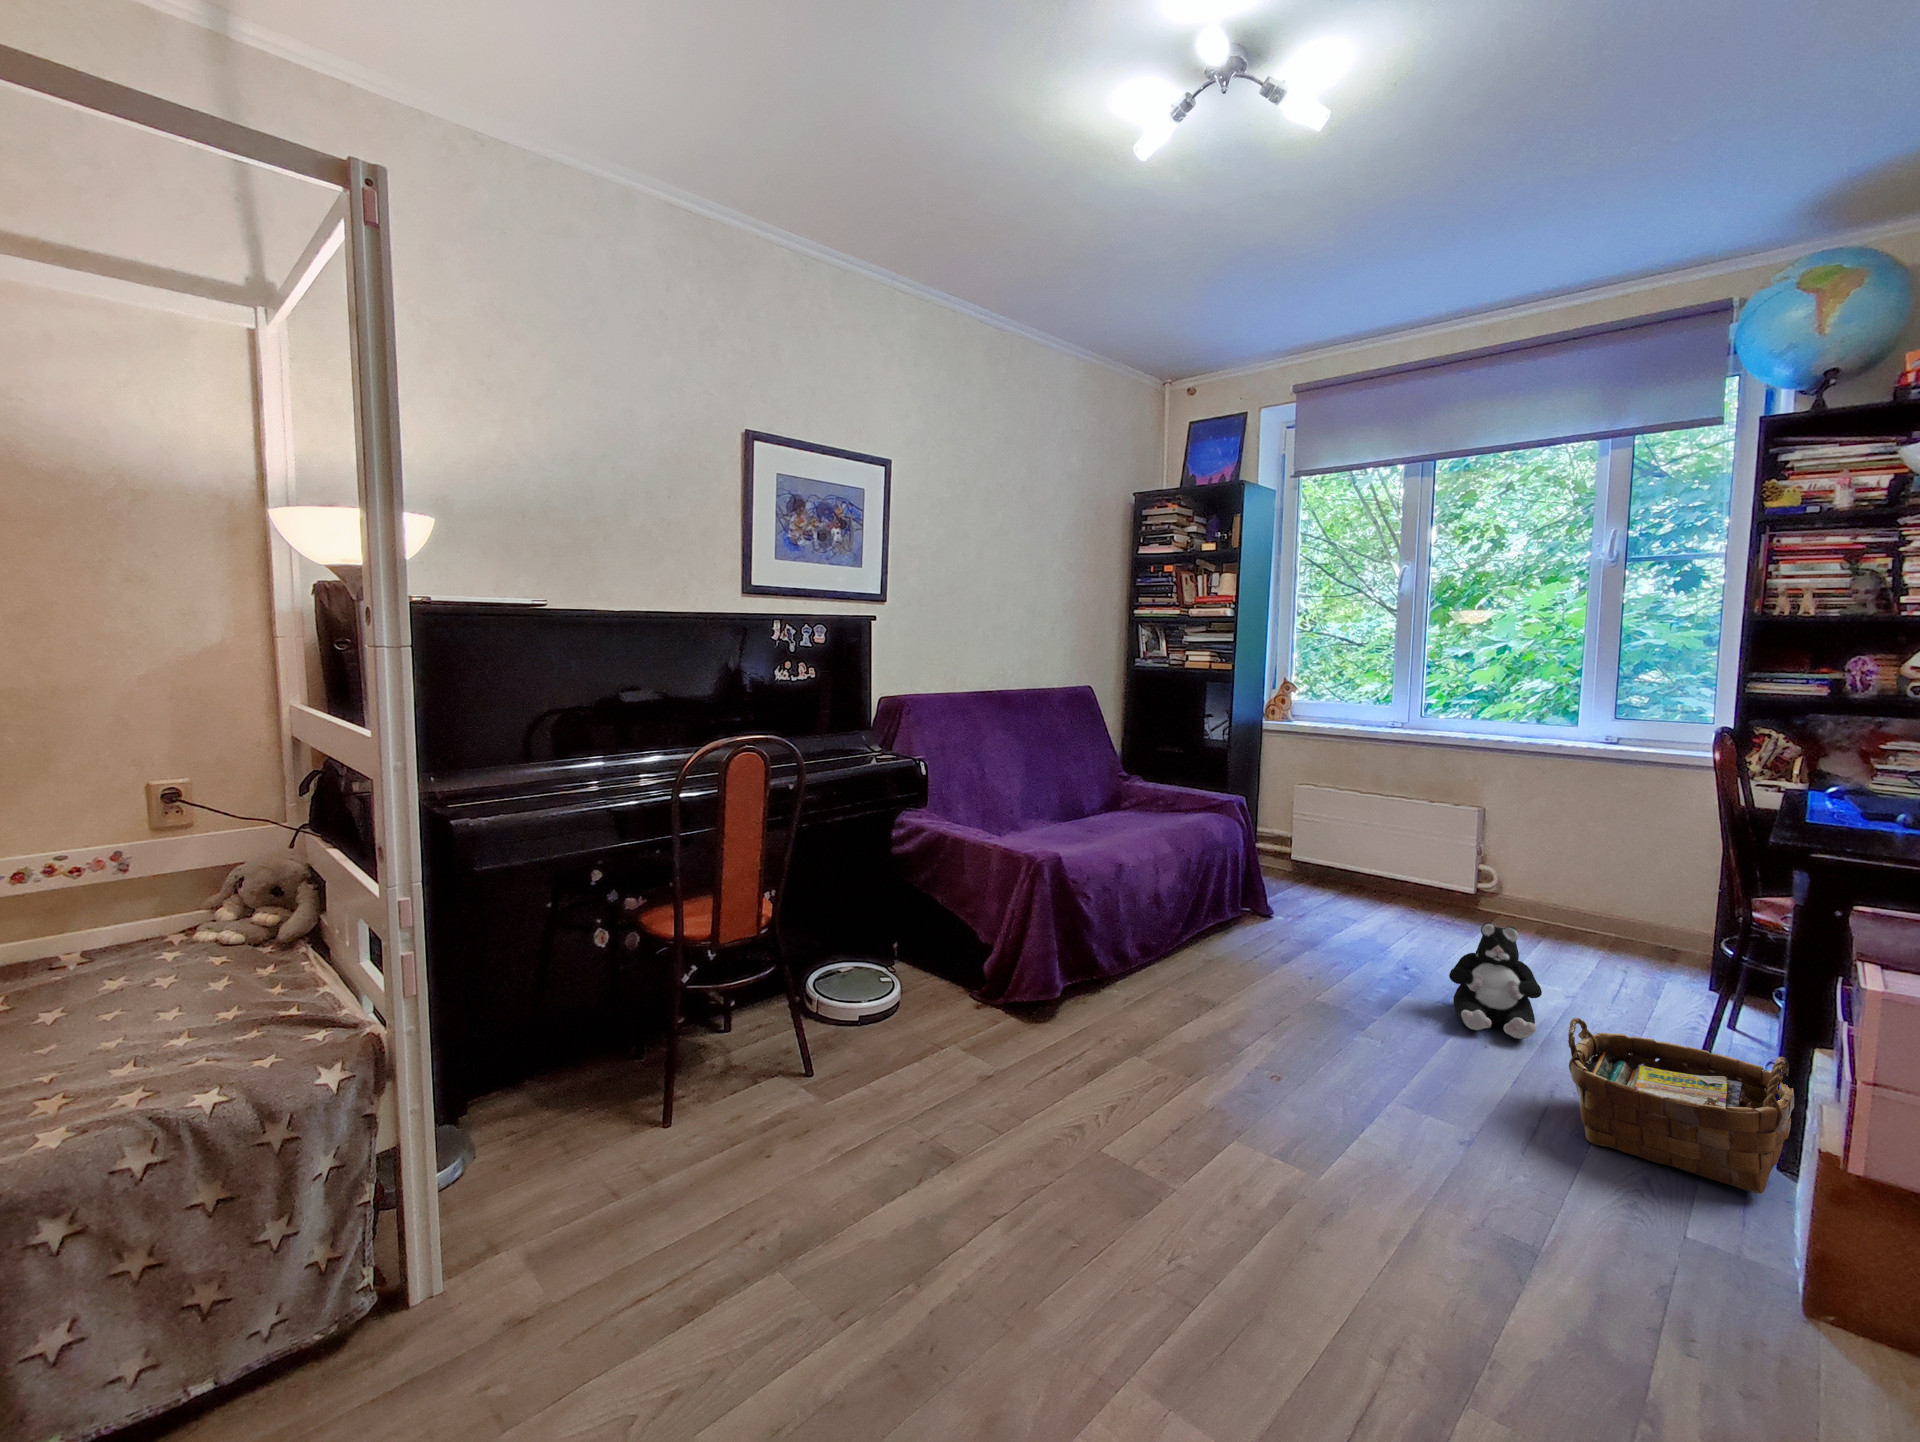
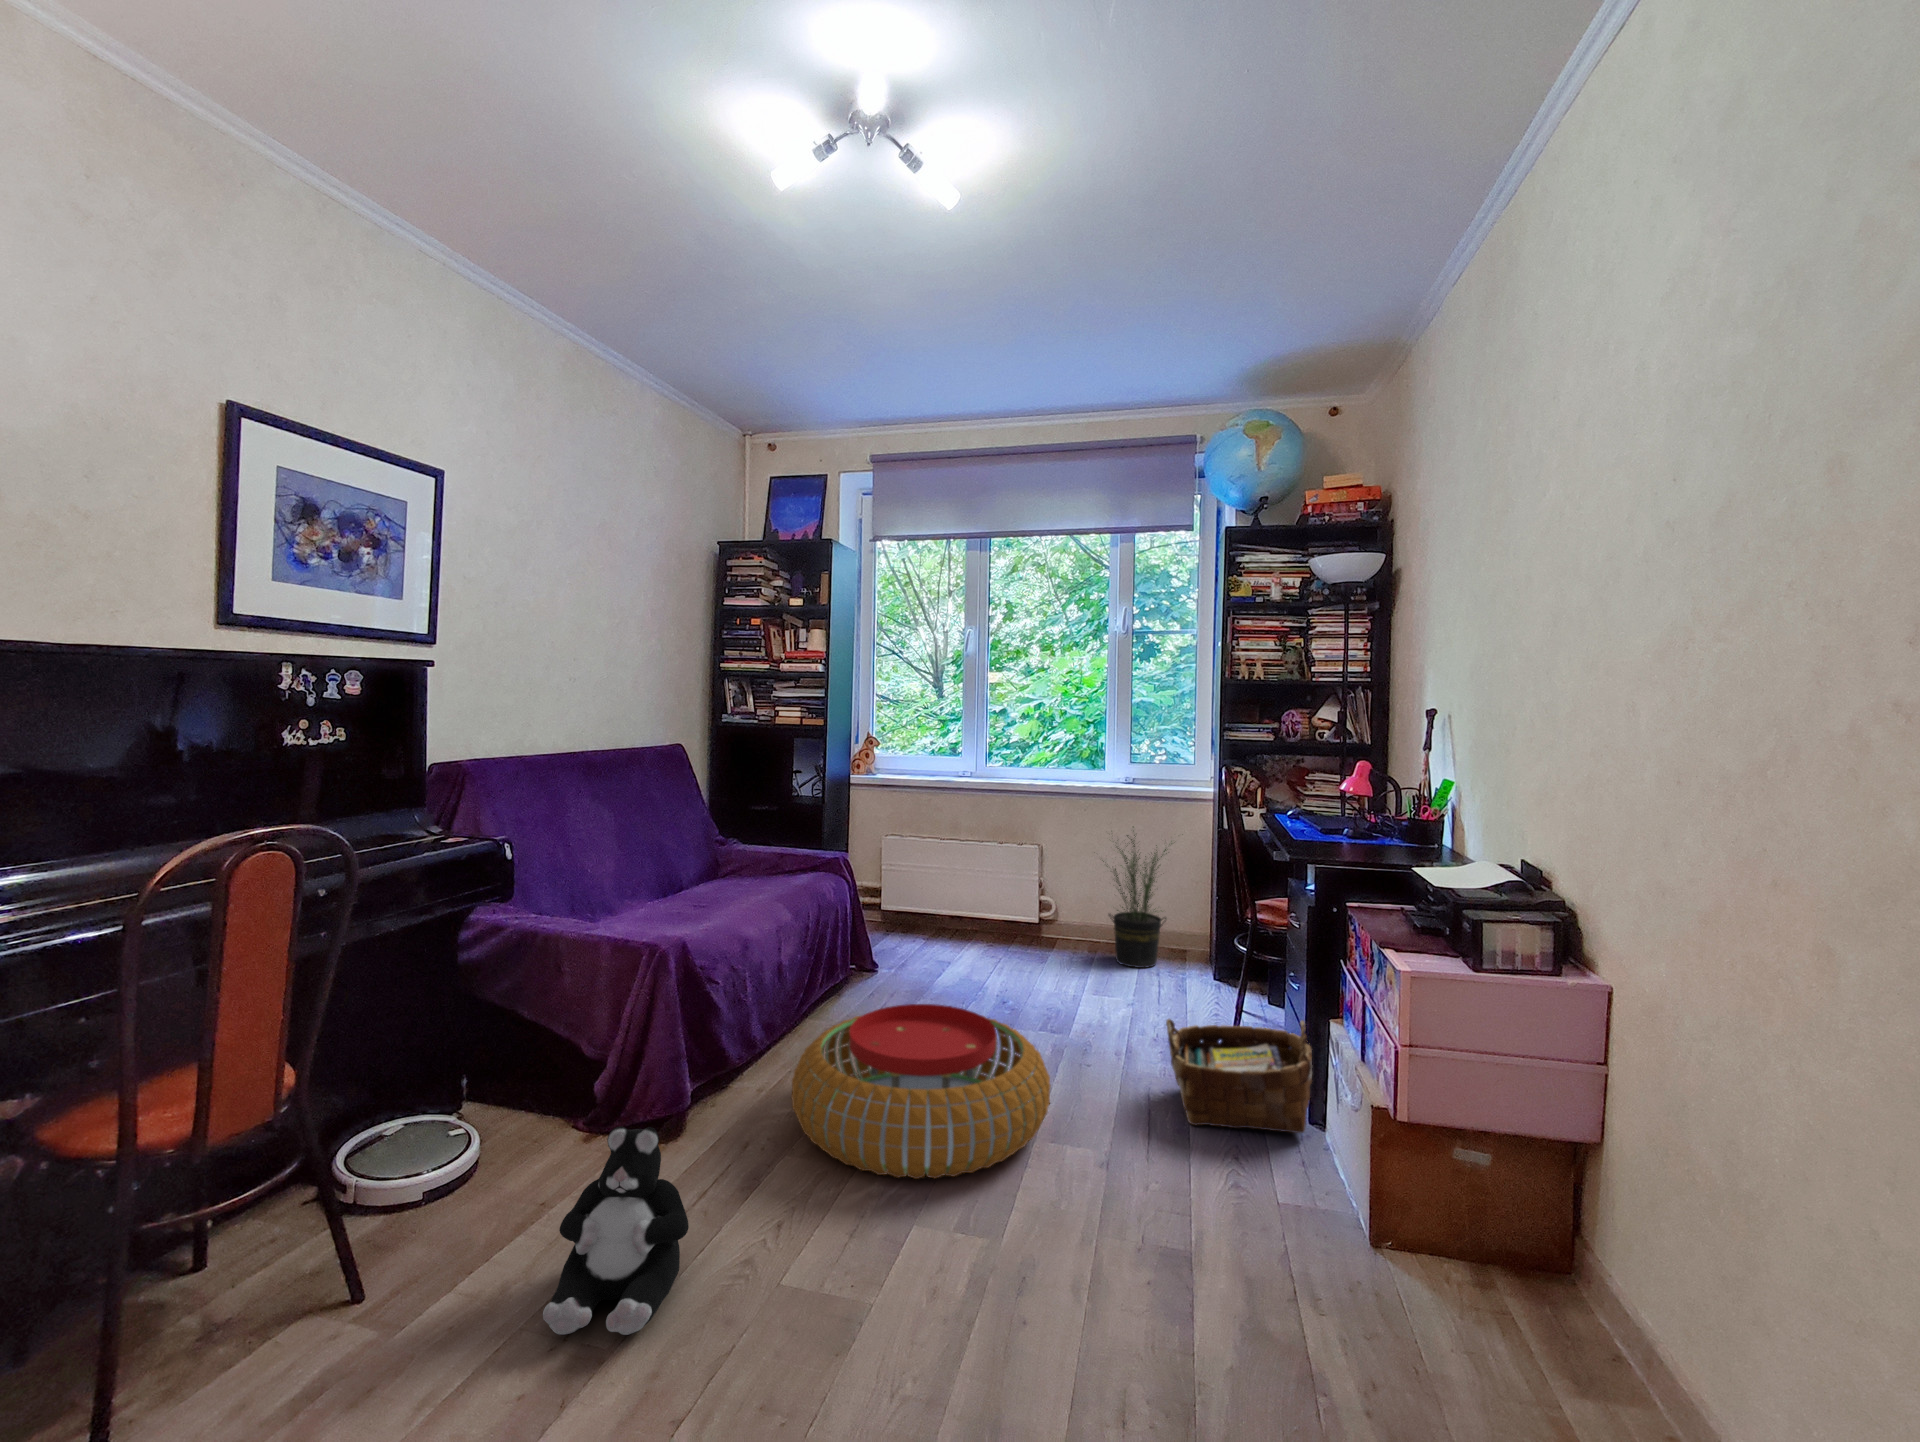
potted plant: none [1539,793,1675,964] -> present [1102,827,1172,968]
plush toy: present [1449,923,1542,1039] -> present [543,1126,689,1335]
pouf: none [1133,945,1404,1118] -> present [792,1004,1050,1179]

